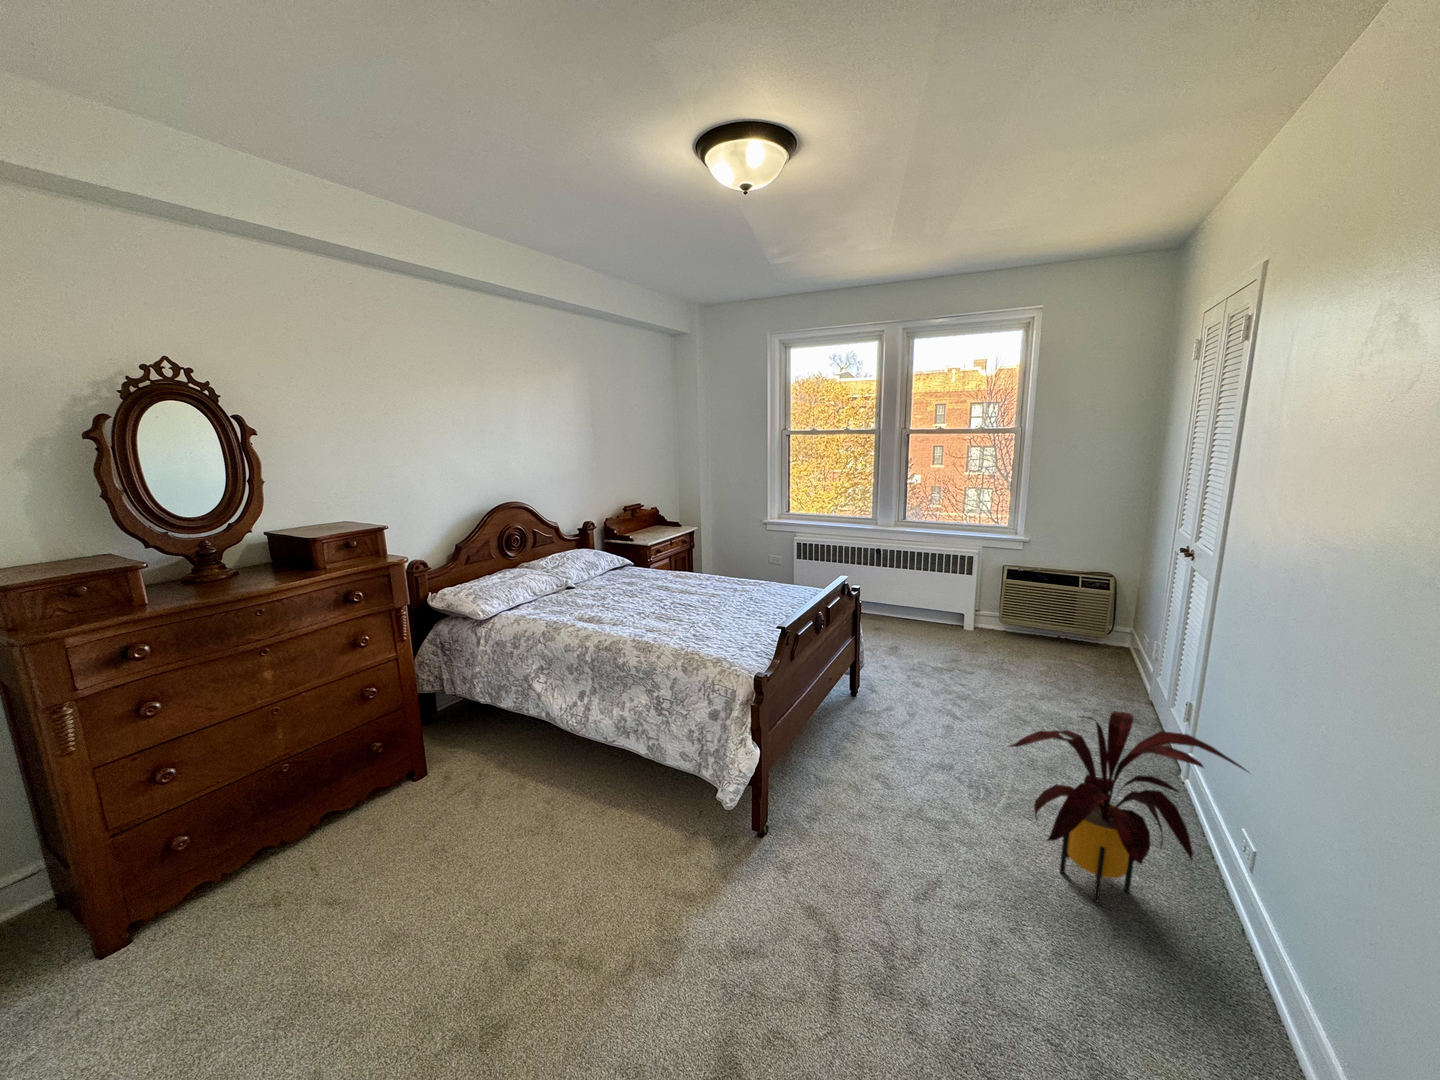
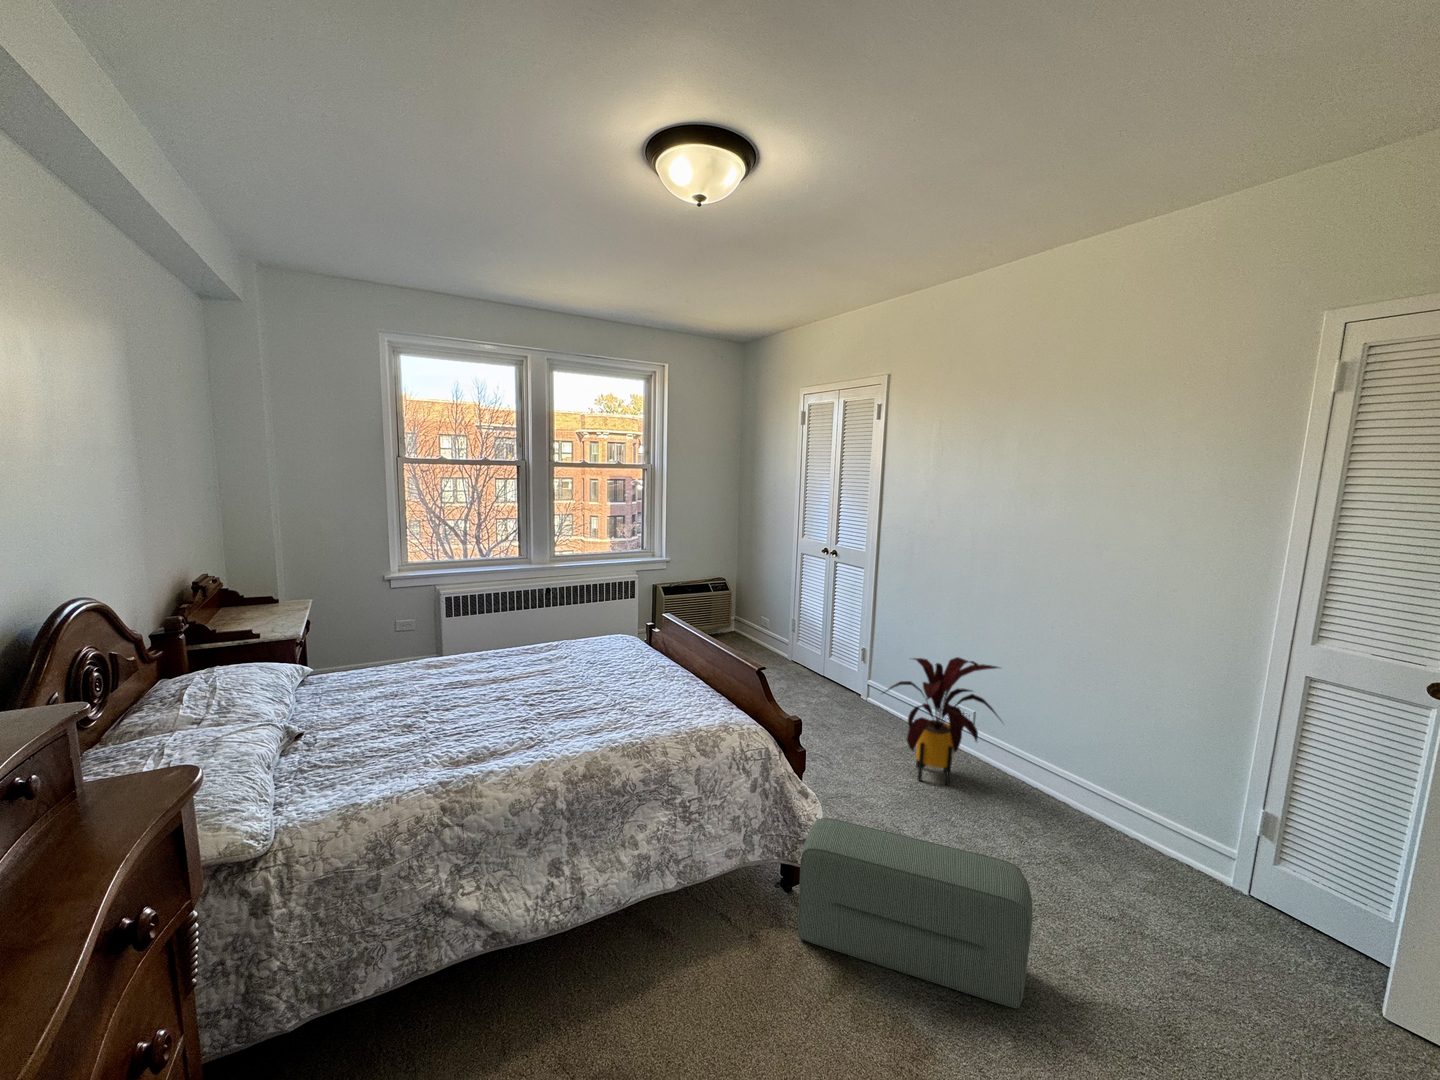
pouf: none [707,774,815,1034] -> present [798,818,1033,1008]

